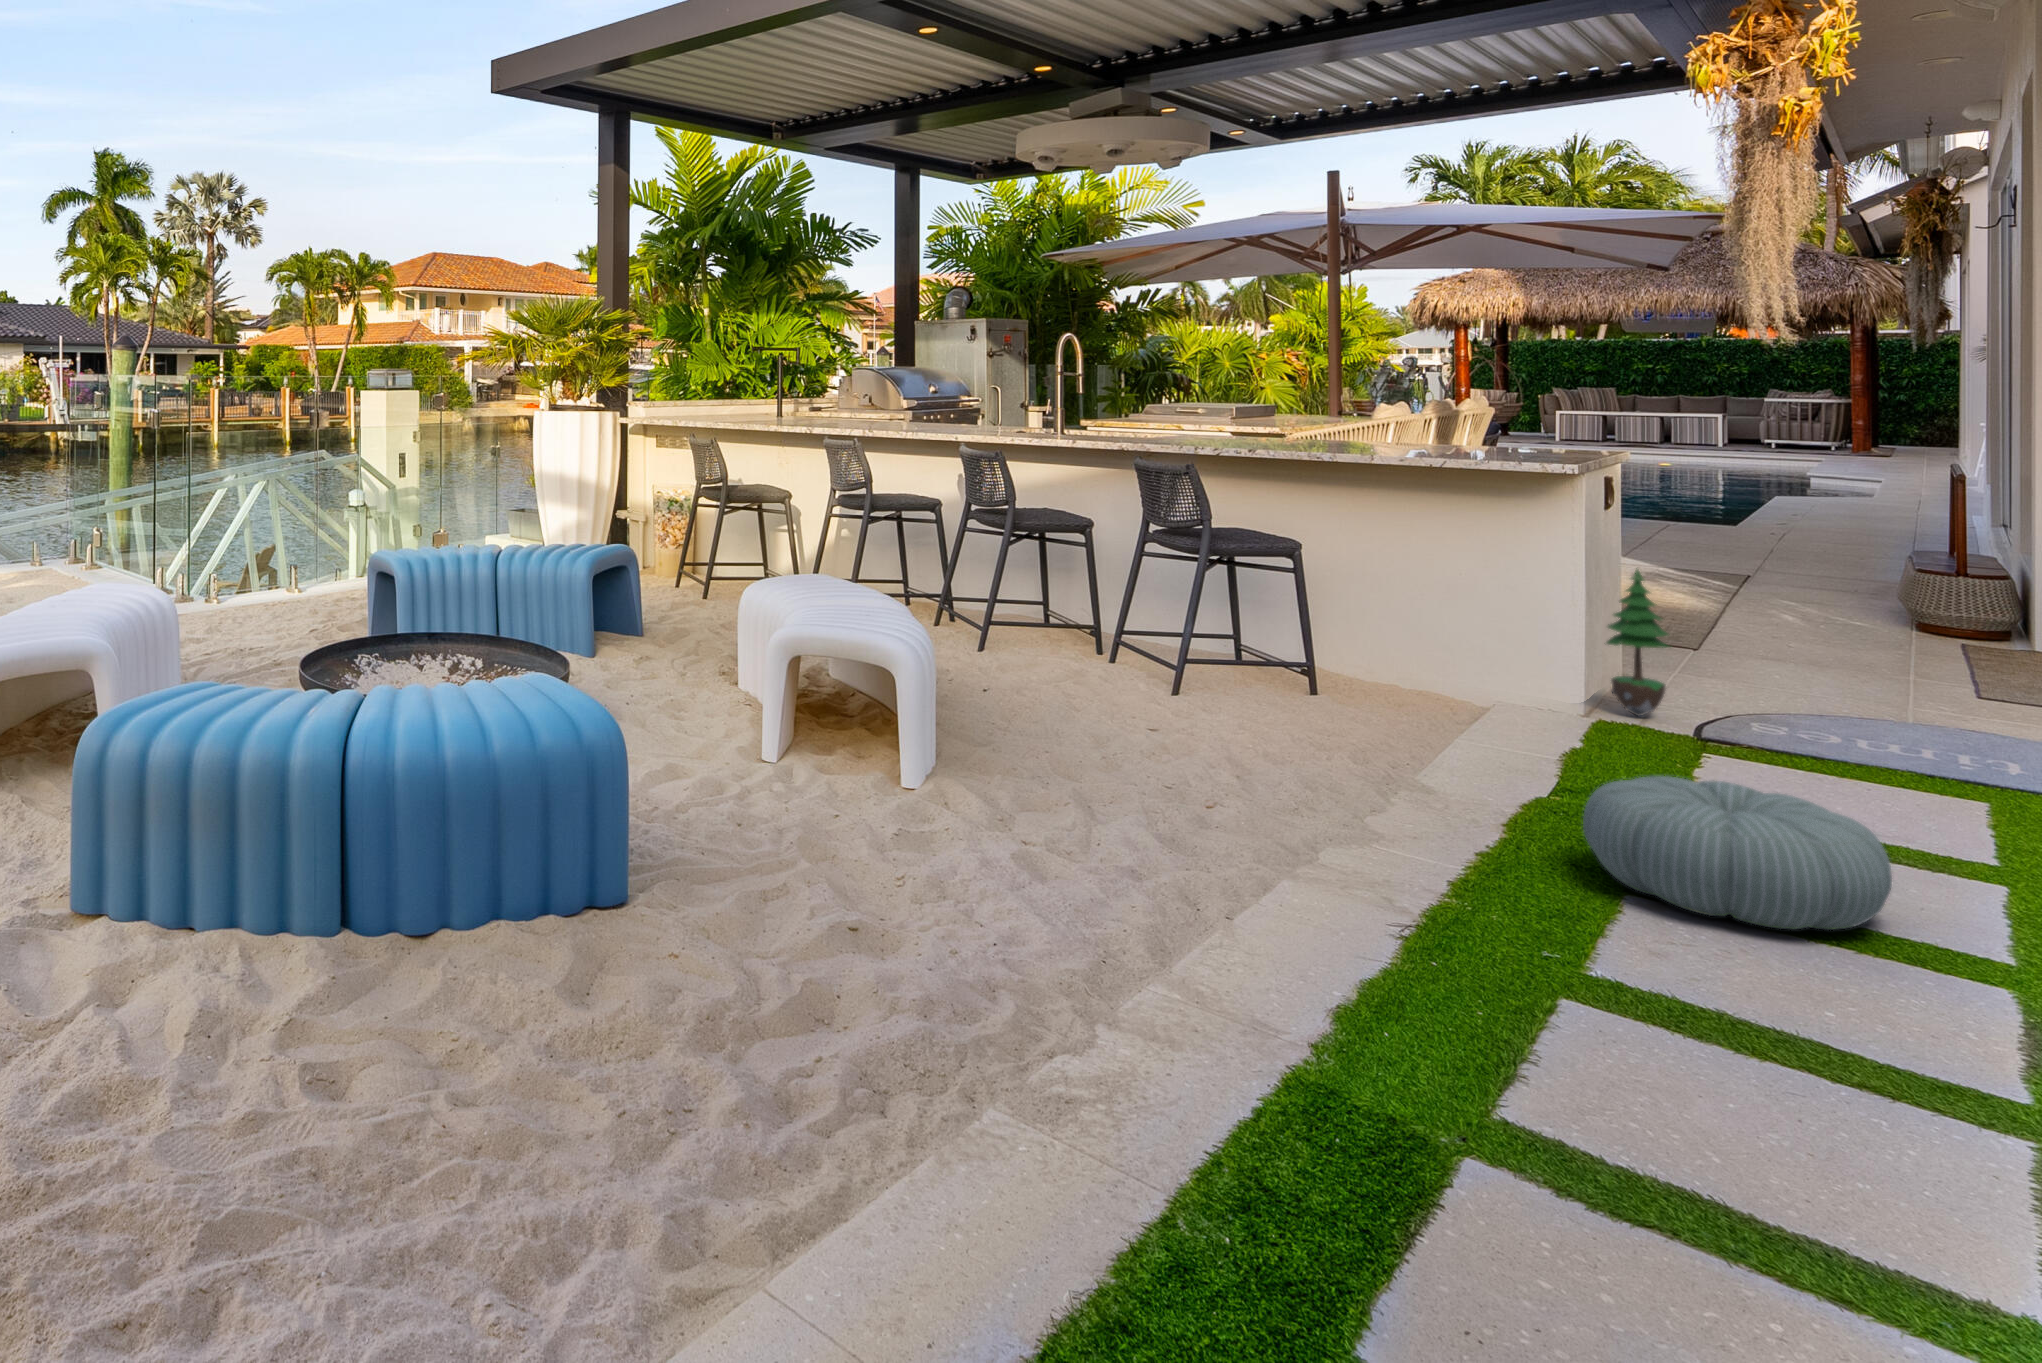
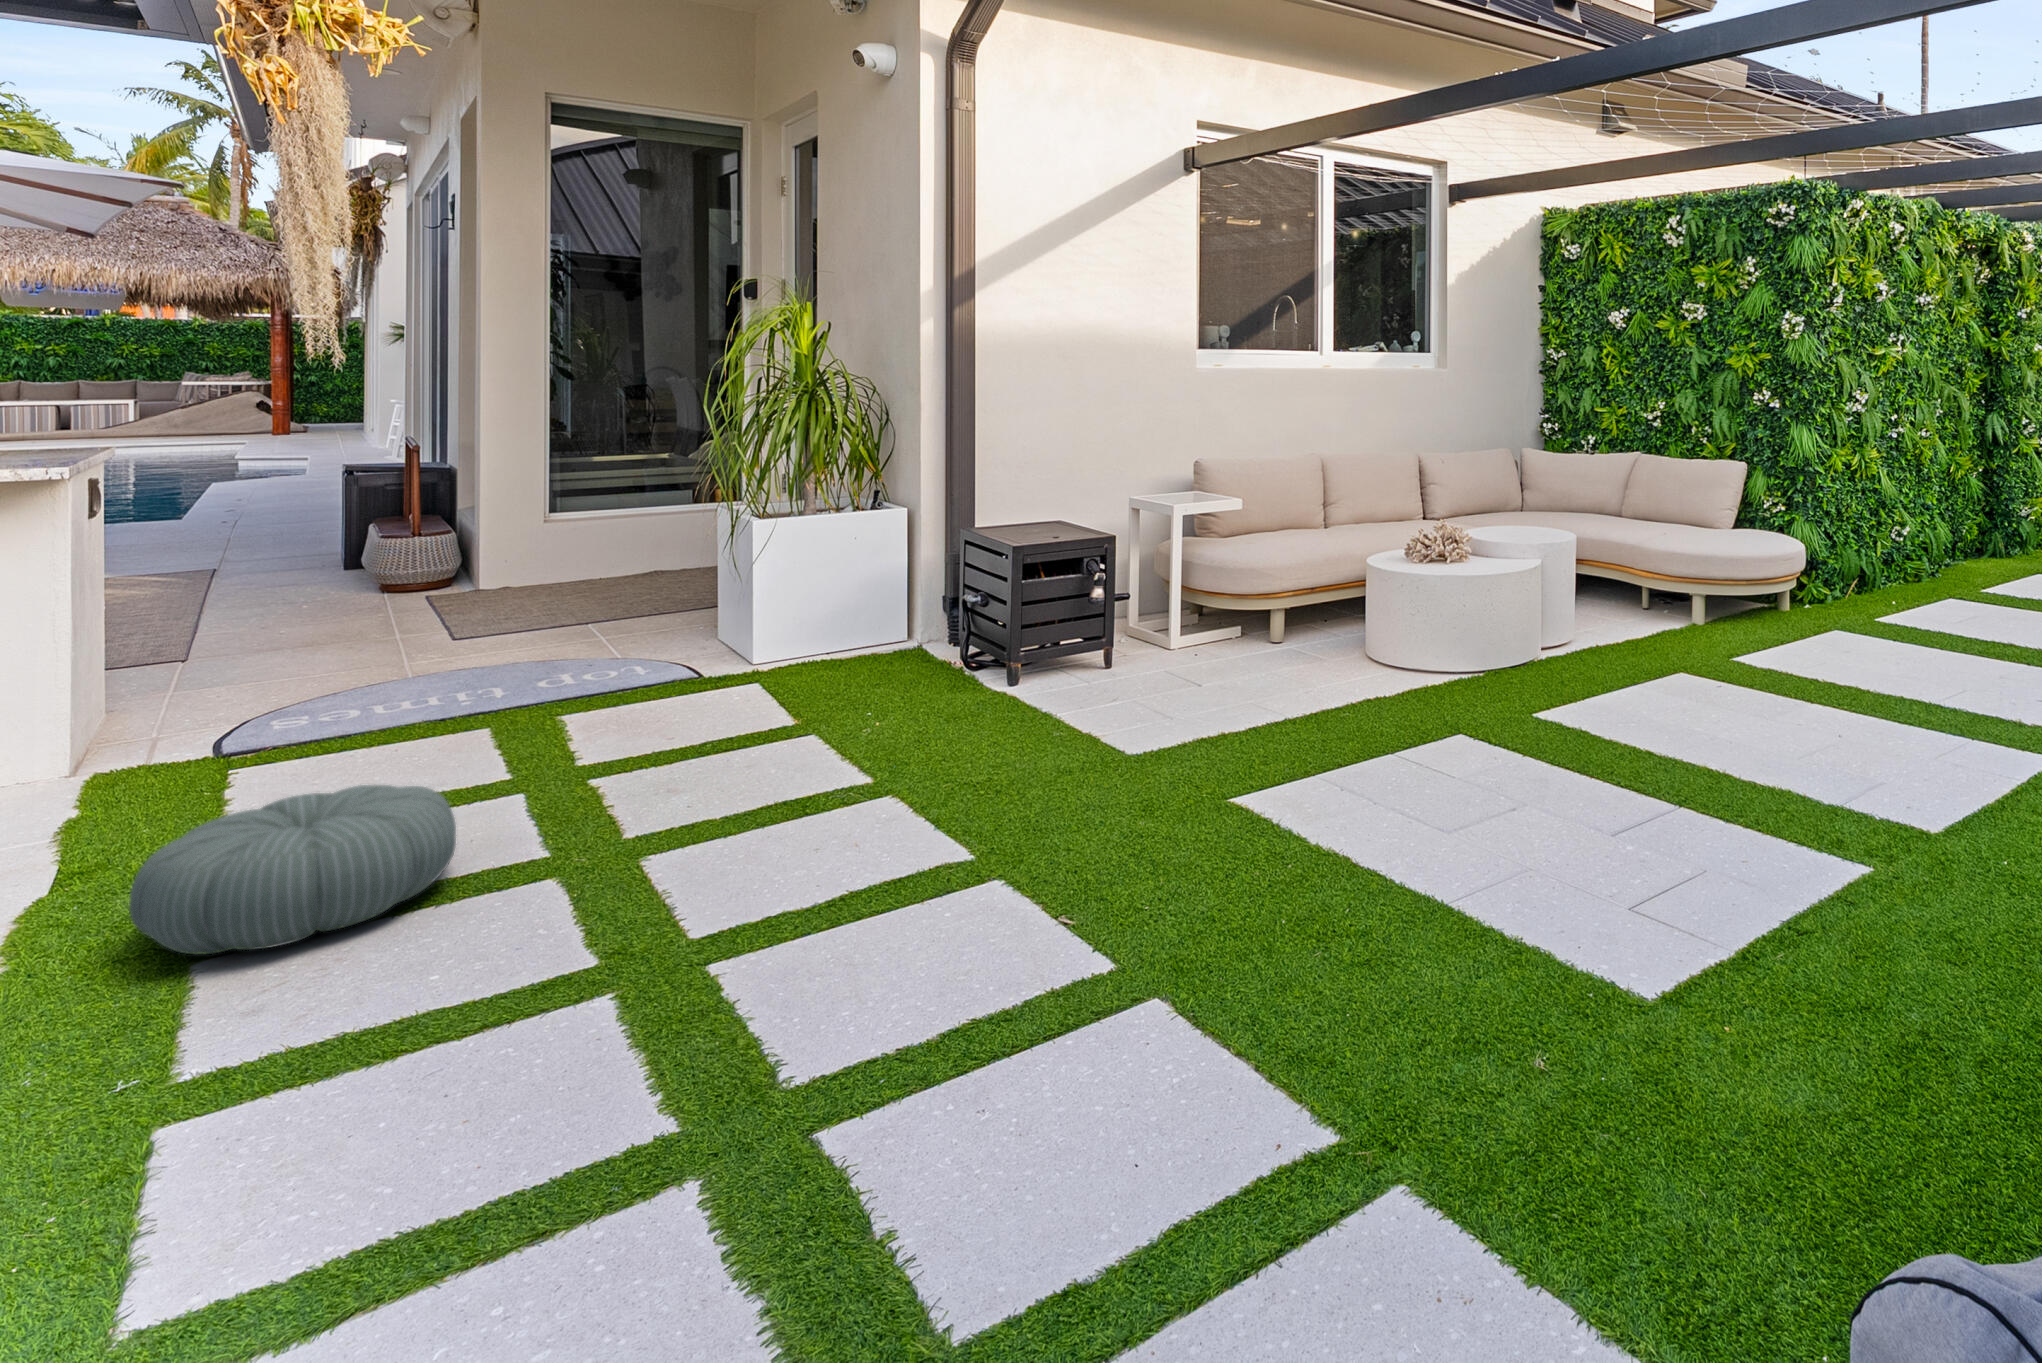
potted tree: present [1607,570,1669,716] -> none [89,591,178,756]

